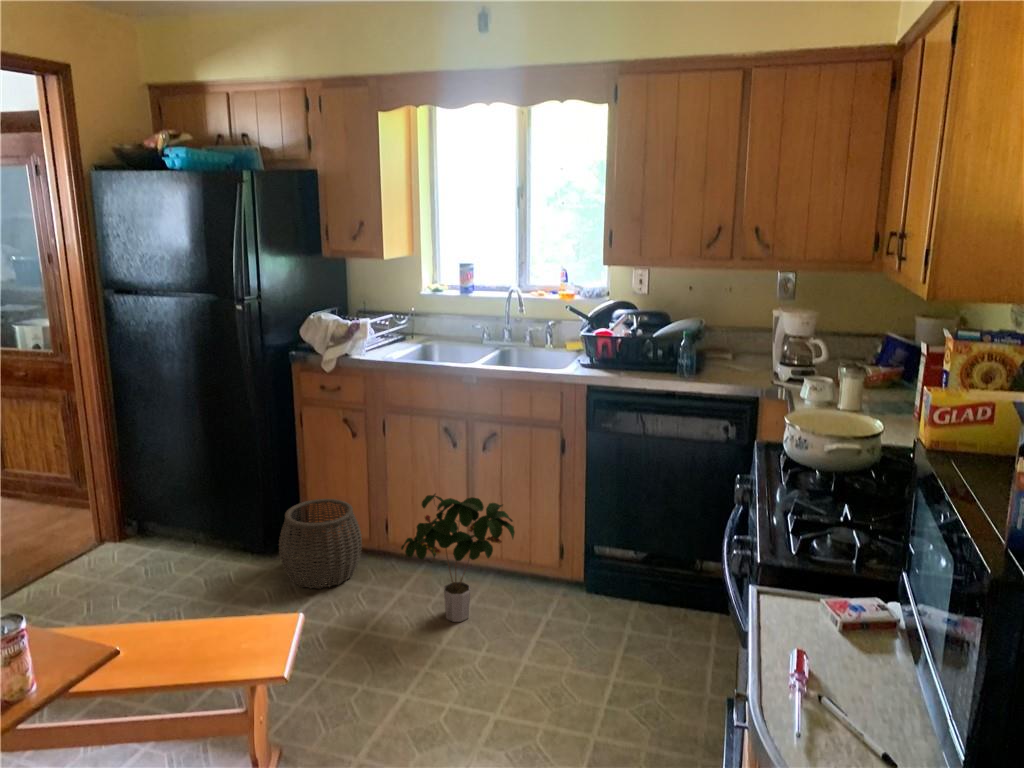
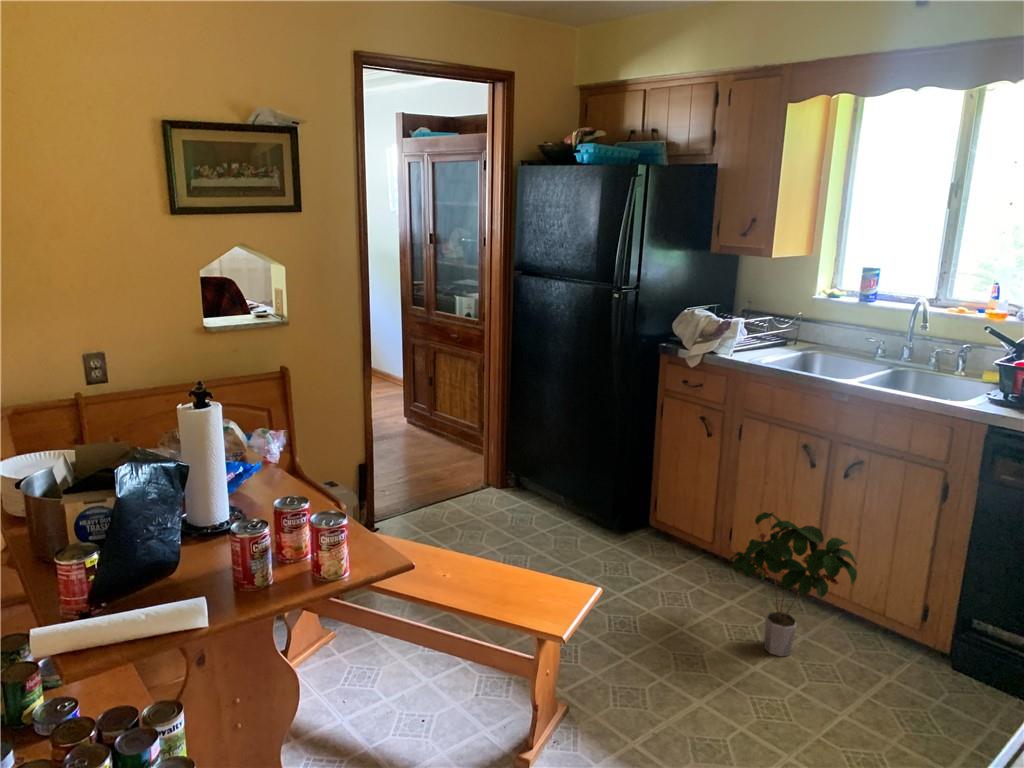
woven basket: present [279,499,362,589] -> none [617,491,699,580]

